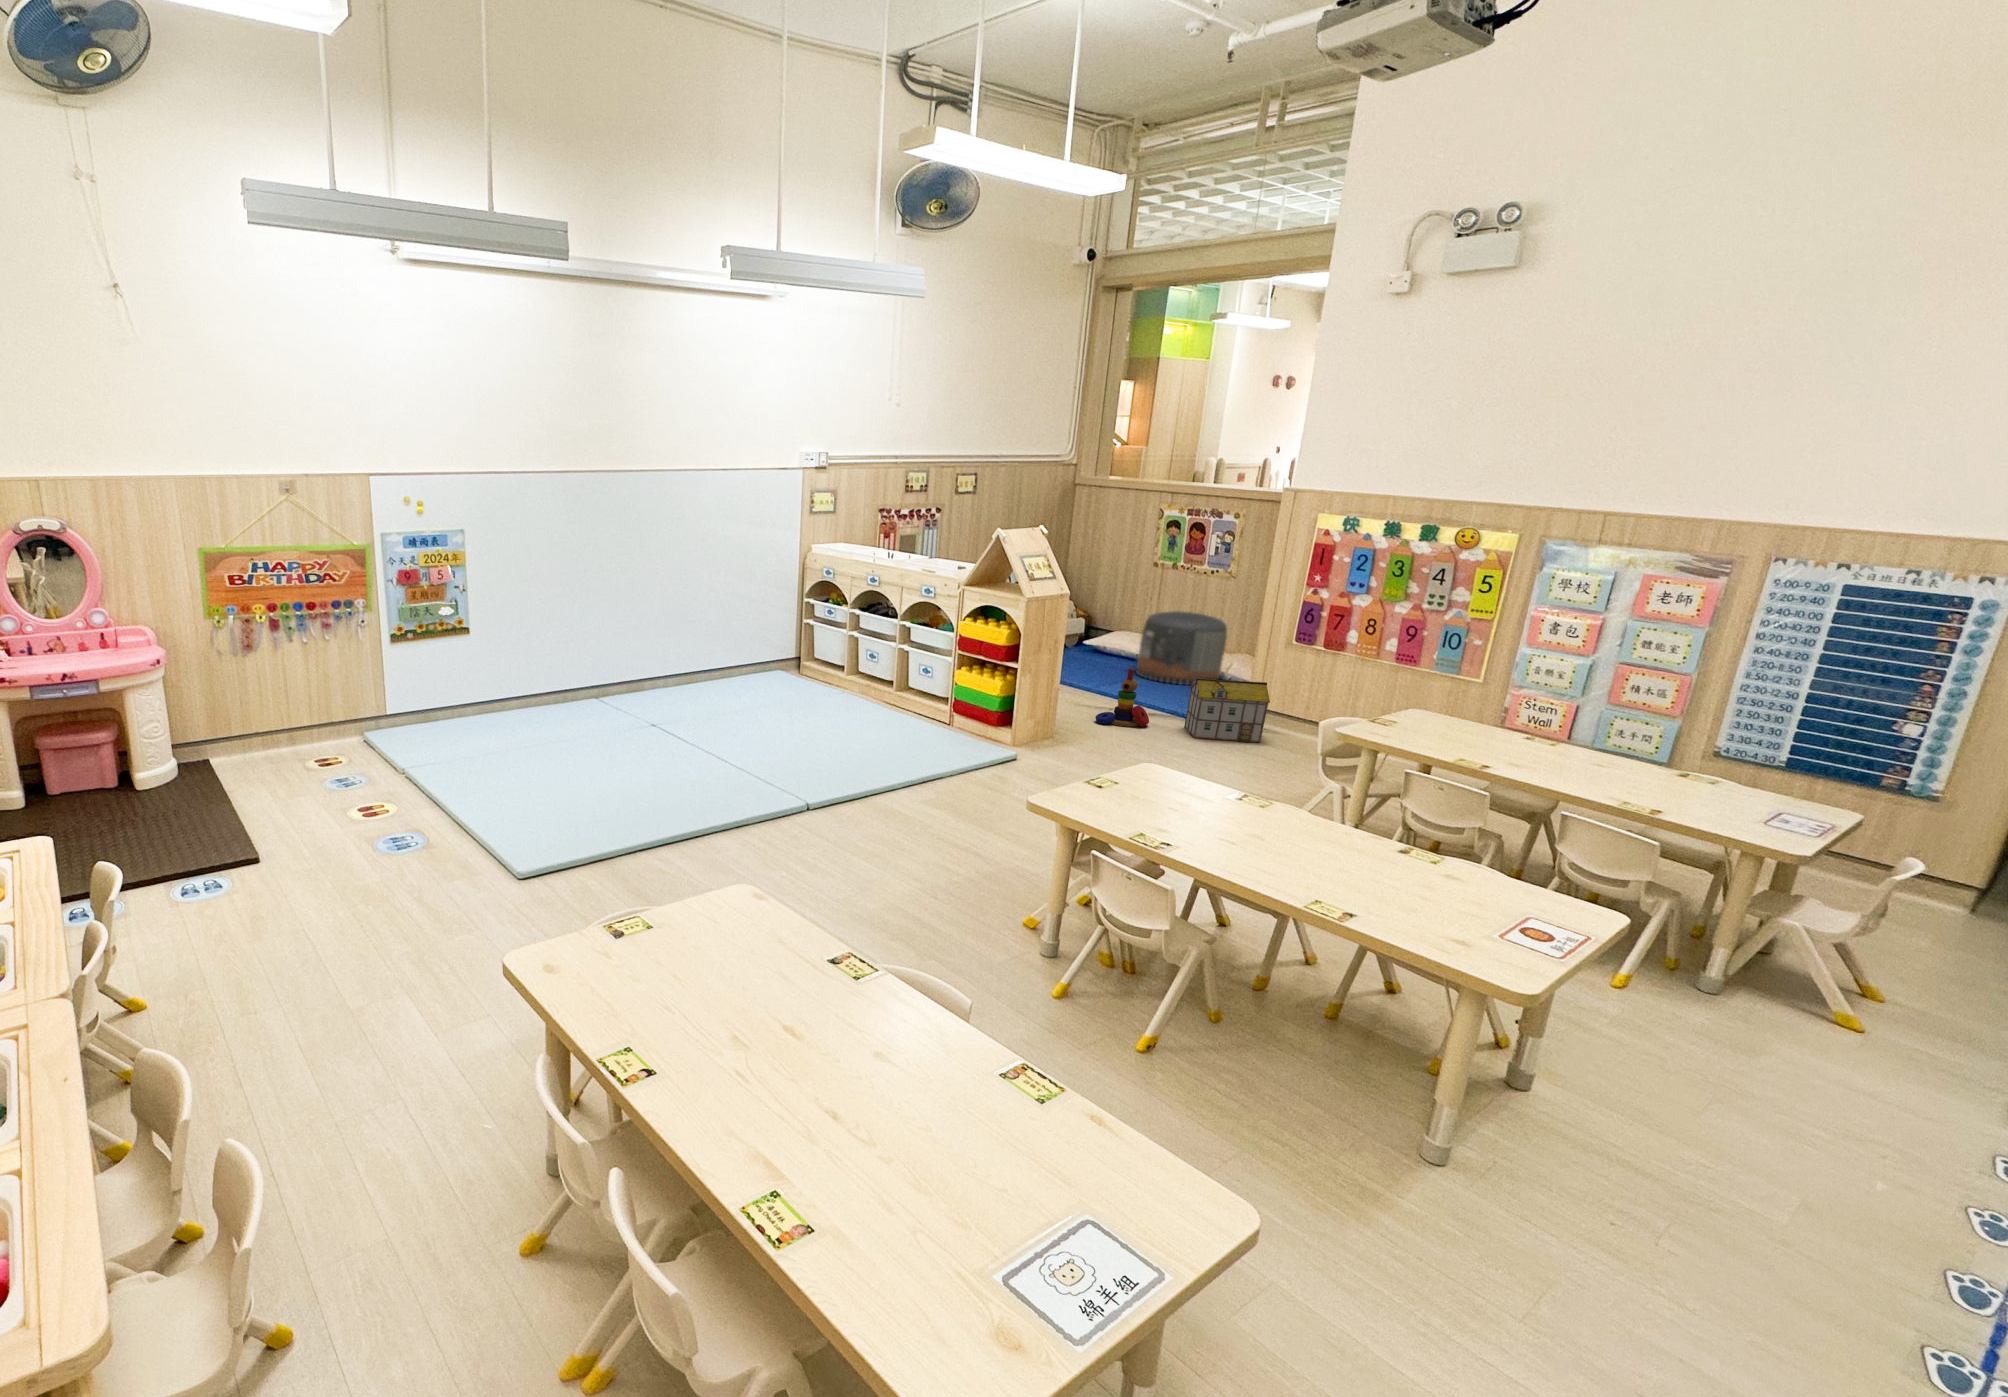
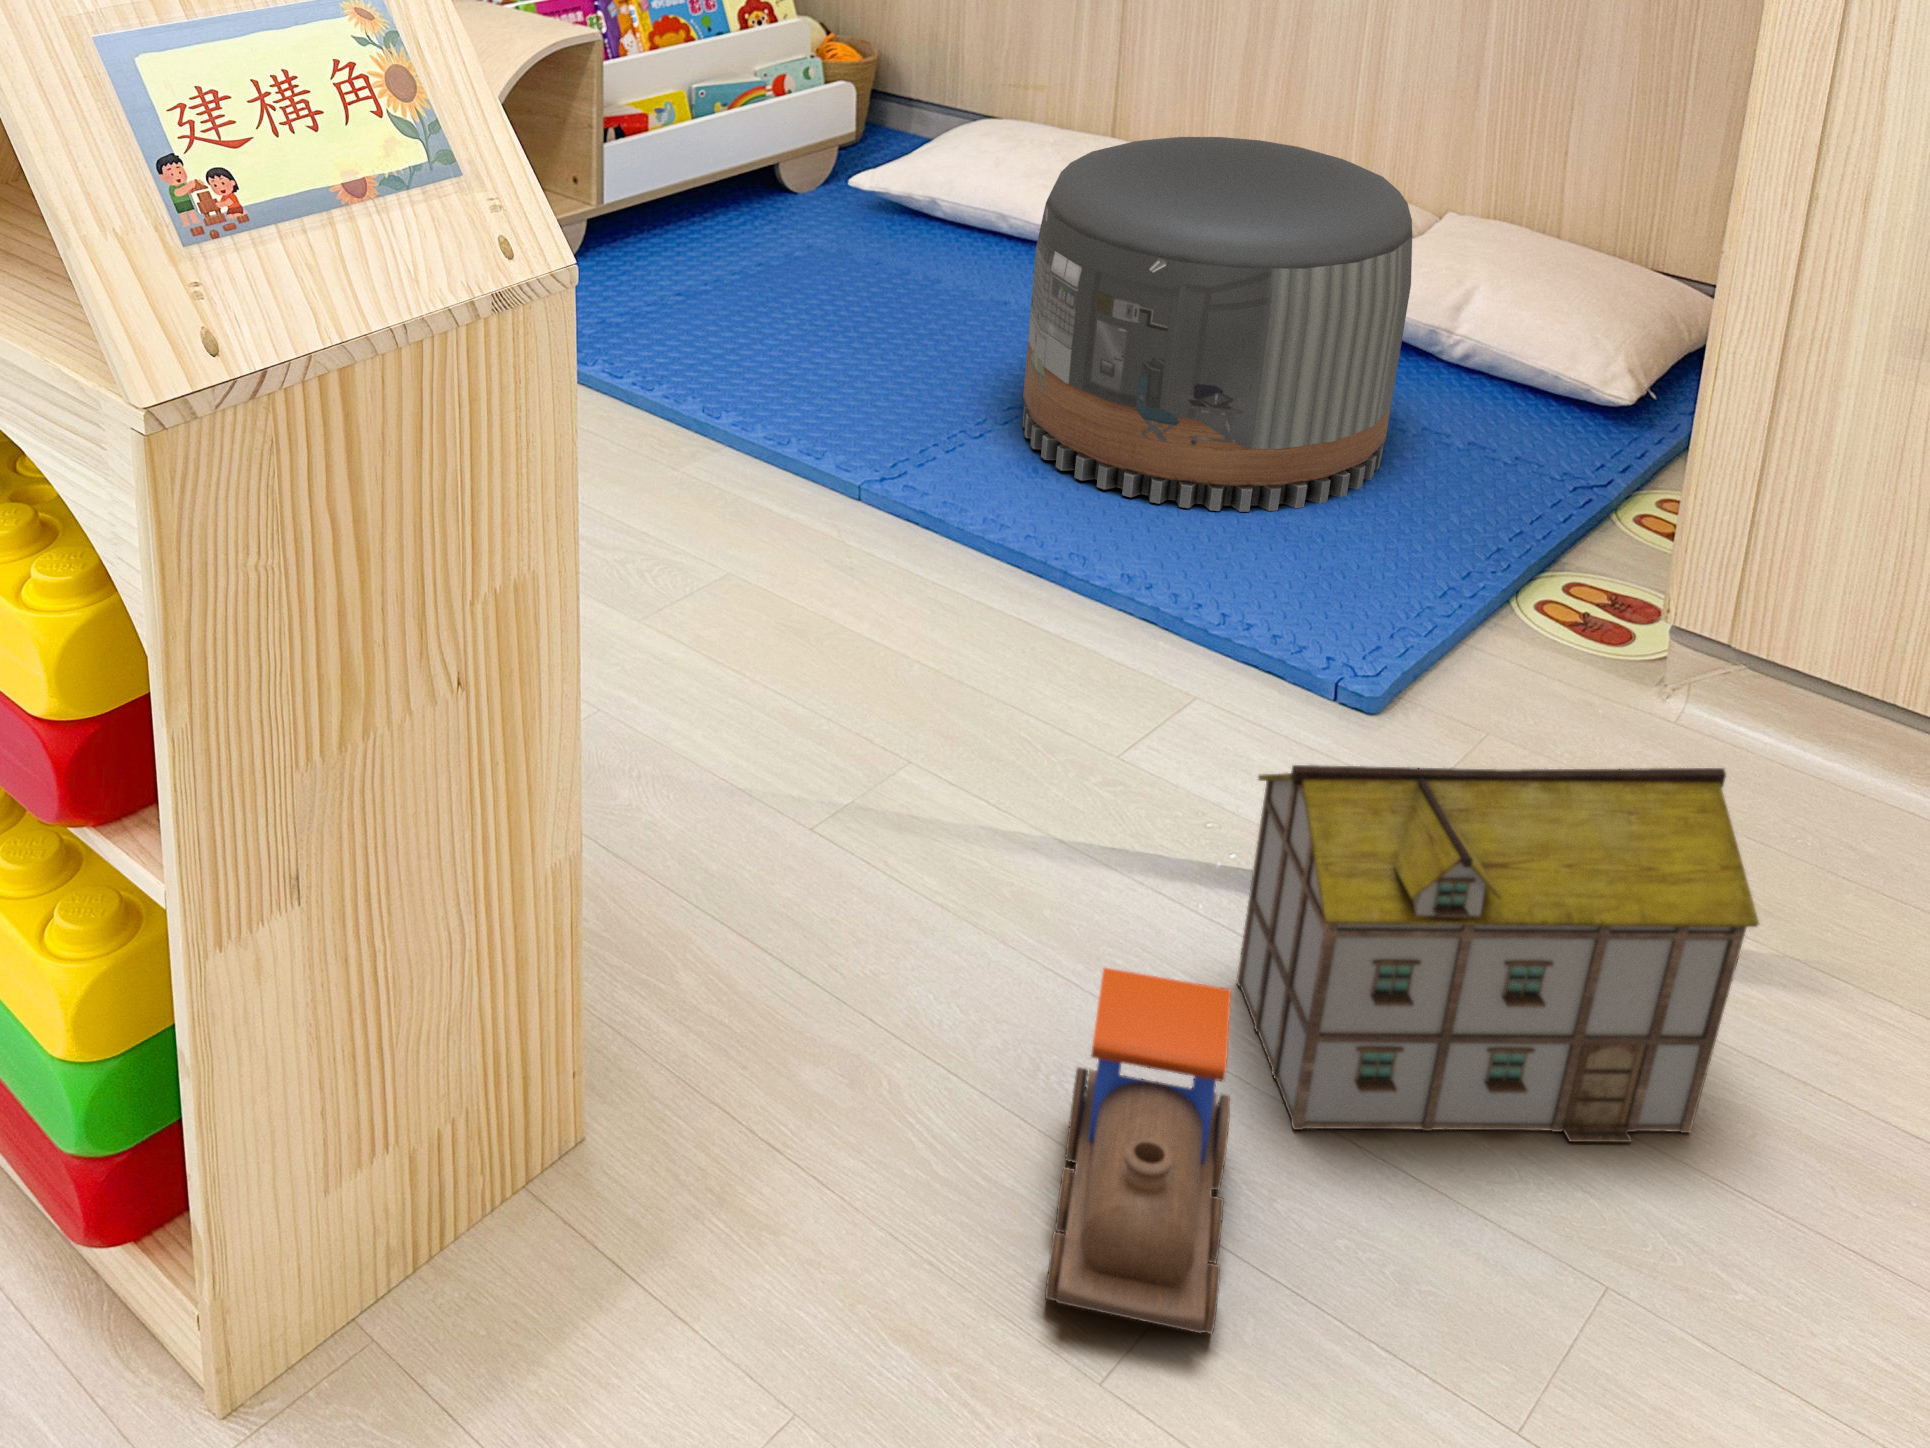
stacking toy: present [1096,669,1149,727] -> none [728,682,1036,1029]
toy train: none [1154,706,1184,747] -> present [1045,968,1231,1334]

